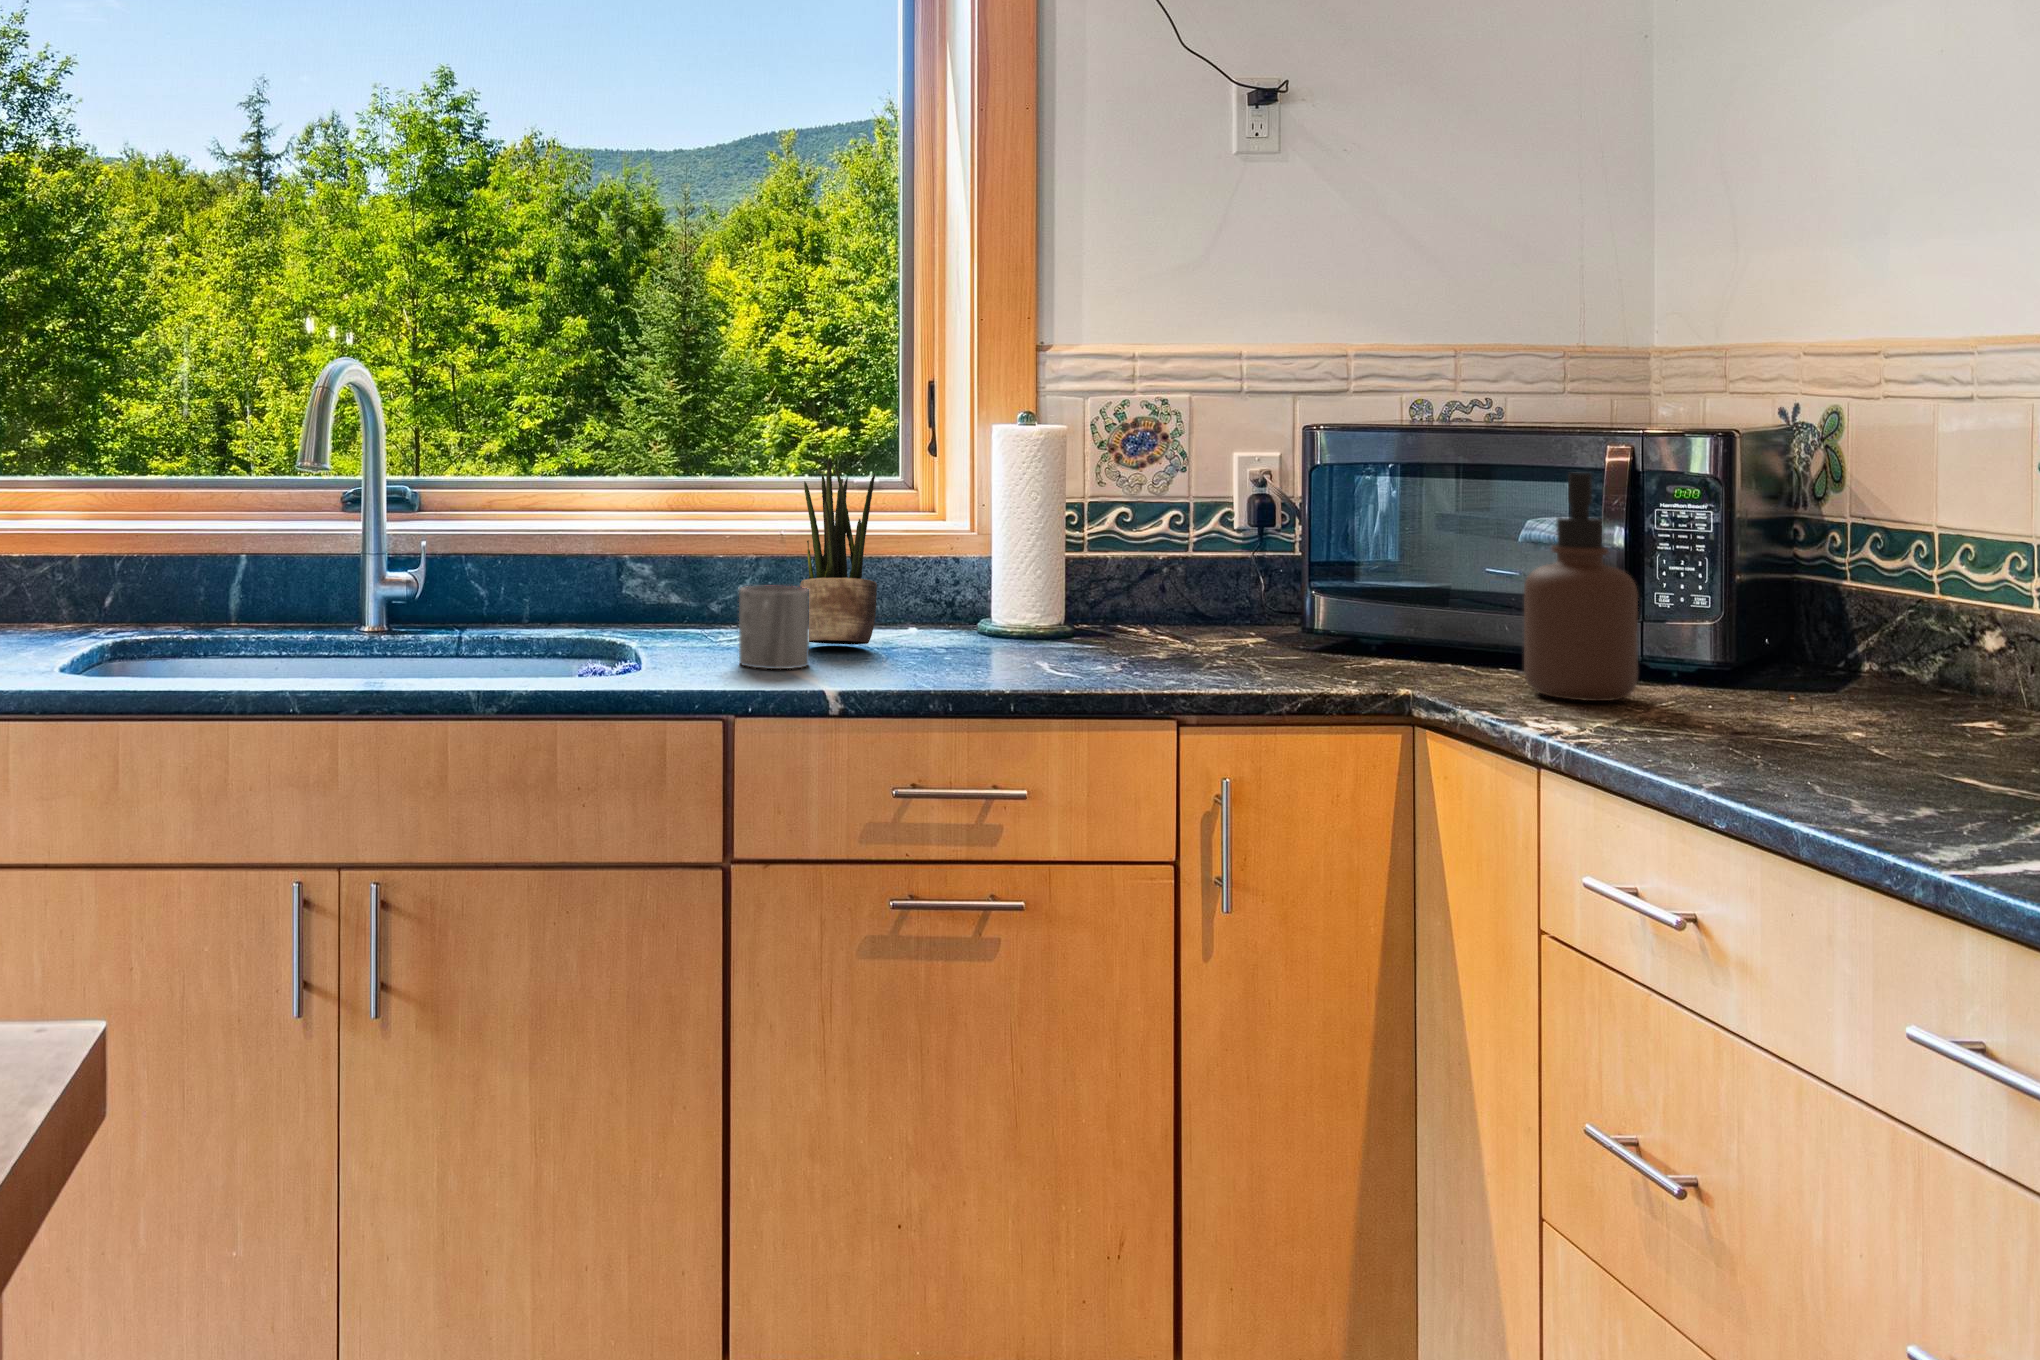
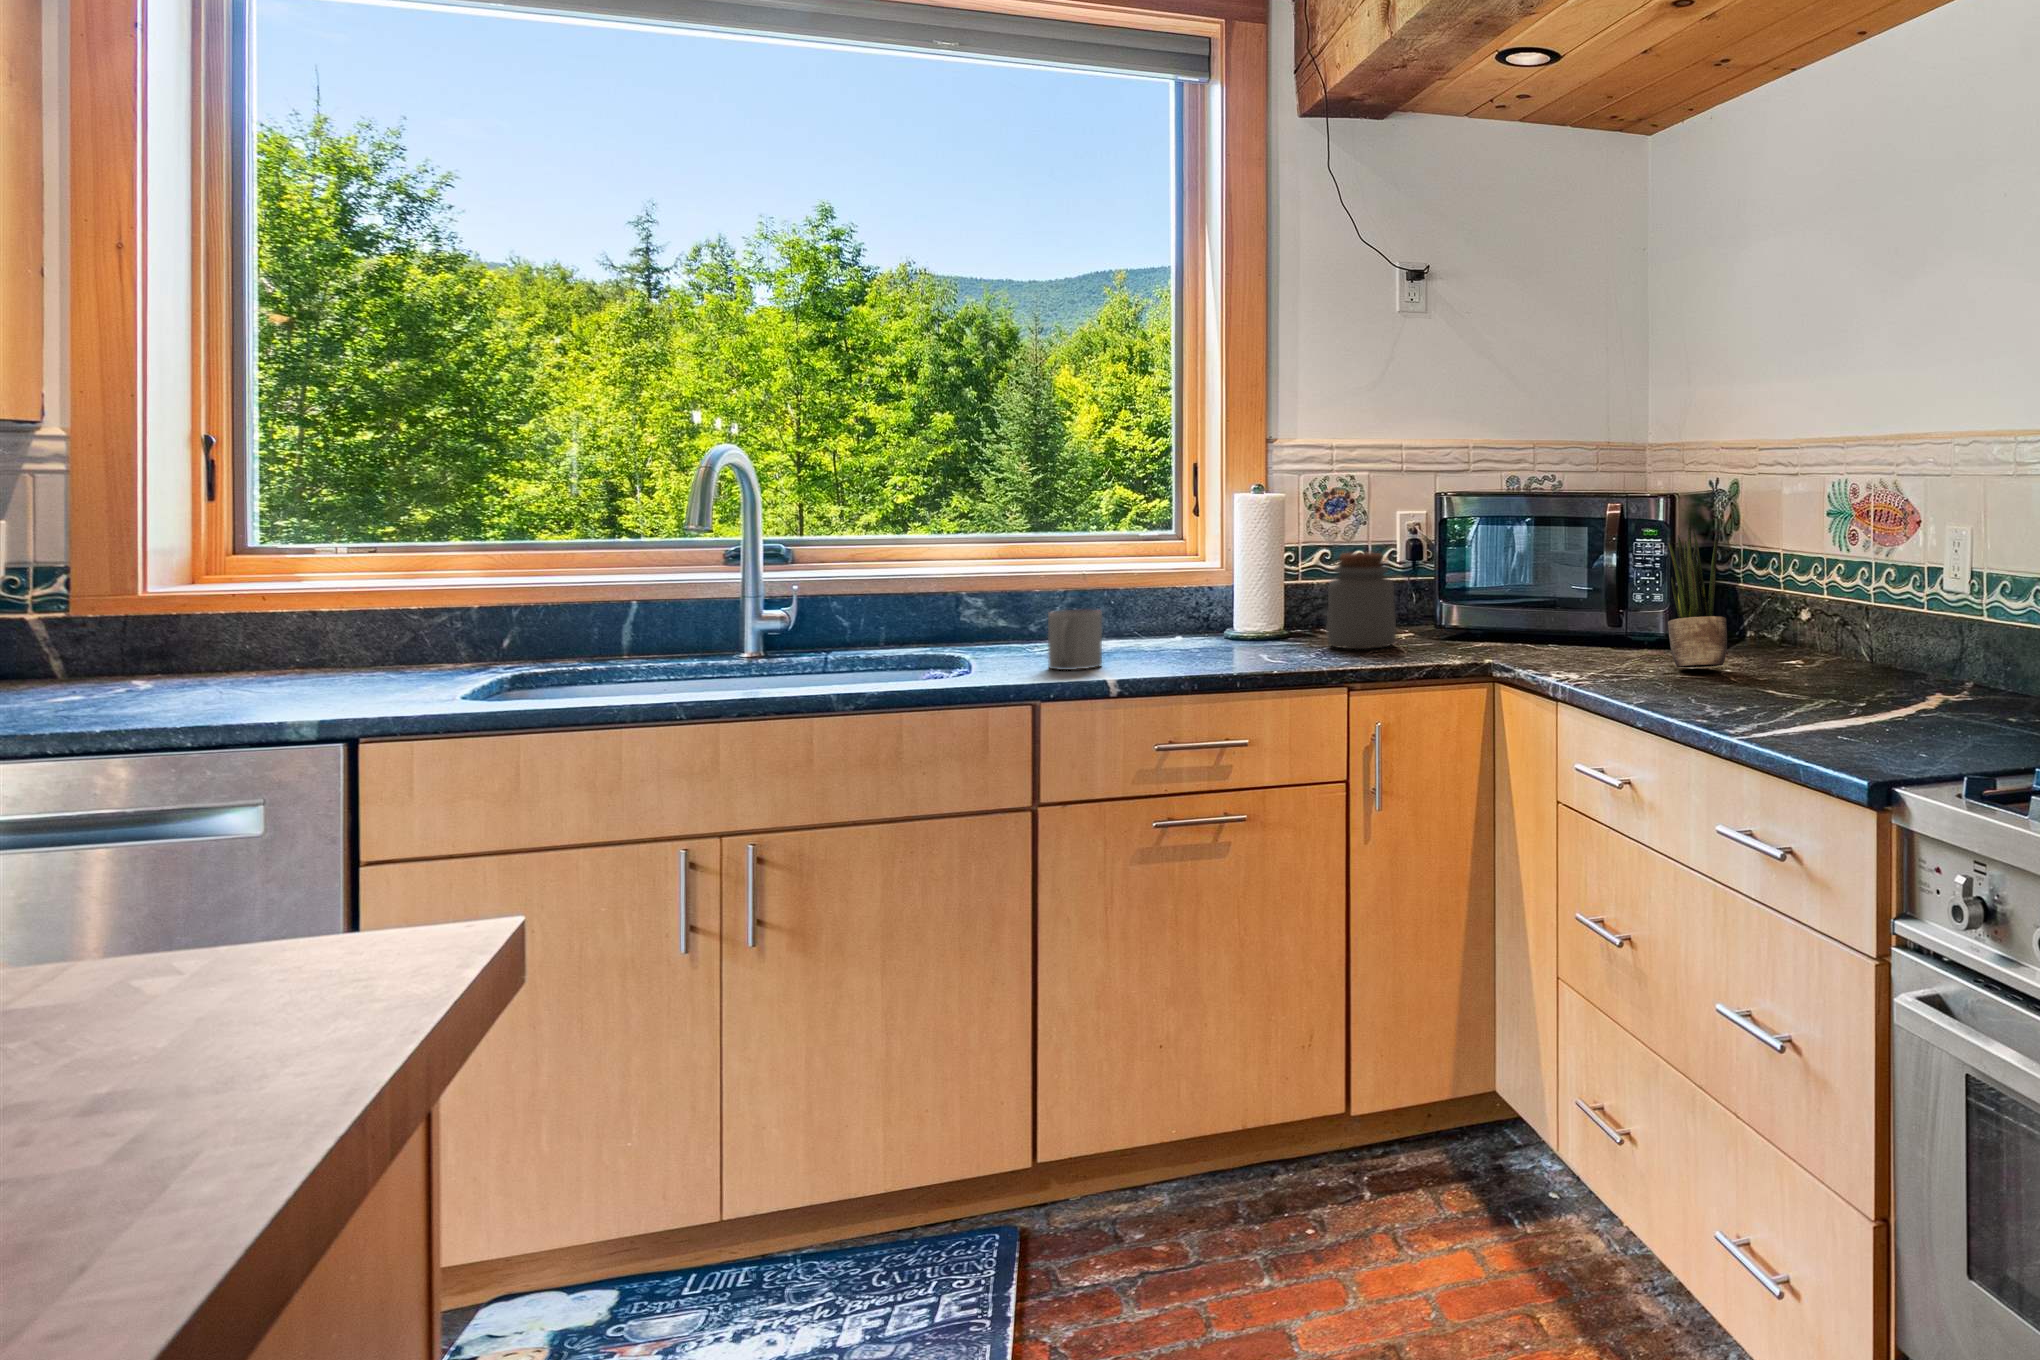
potted plant: present [800,458,877,644] -> present [1668,525,1727,667]
soap dispenser: present [1524,473,1638,701] -> none [1561,521,1621,660]
jar: none [1114,514,1225,659] -> present [1326,553,1396,649]

